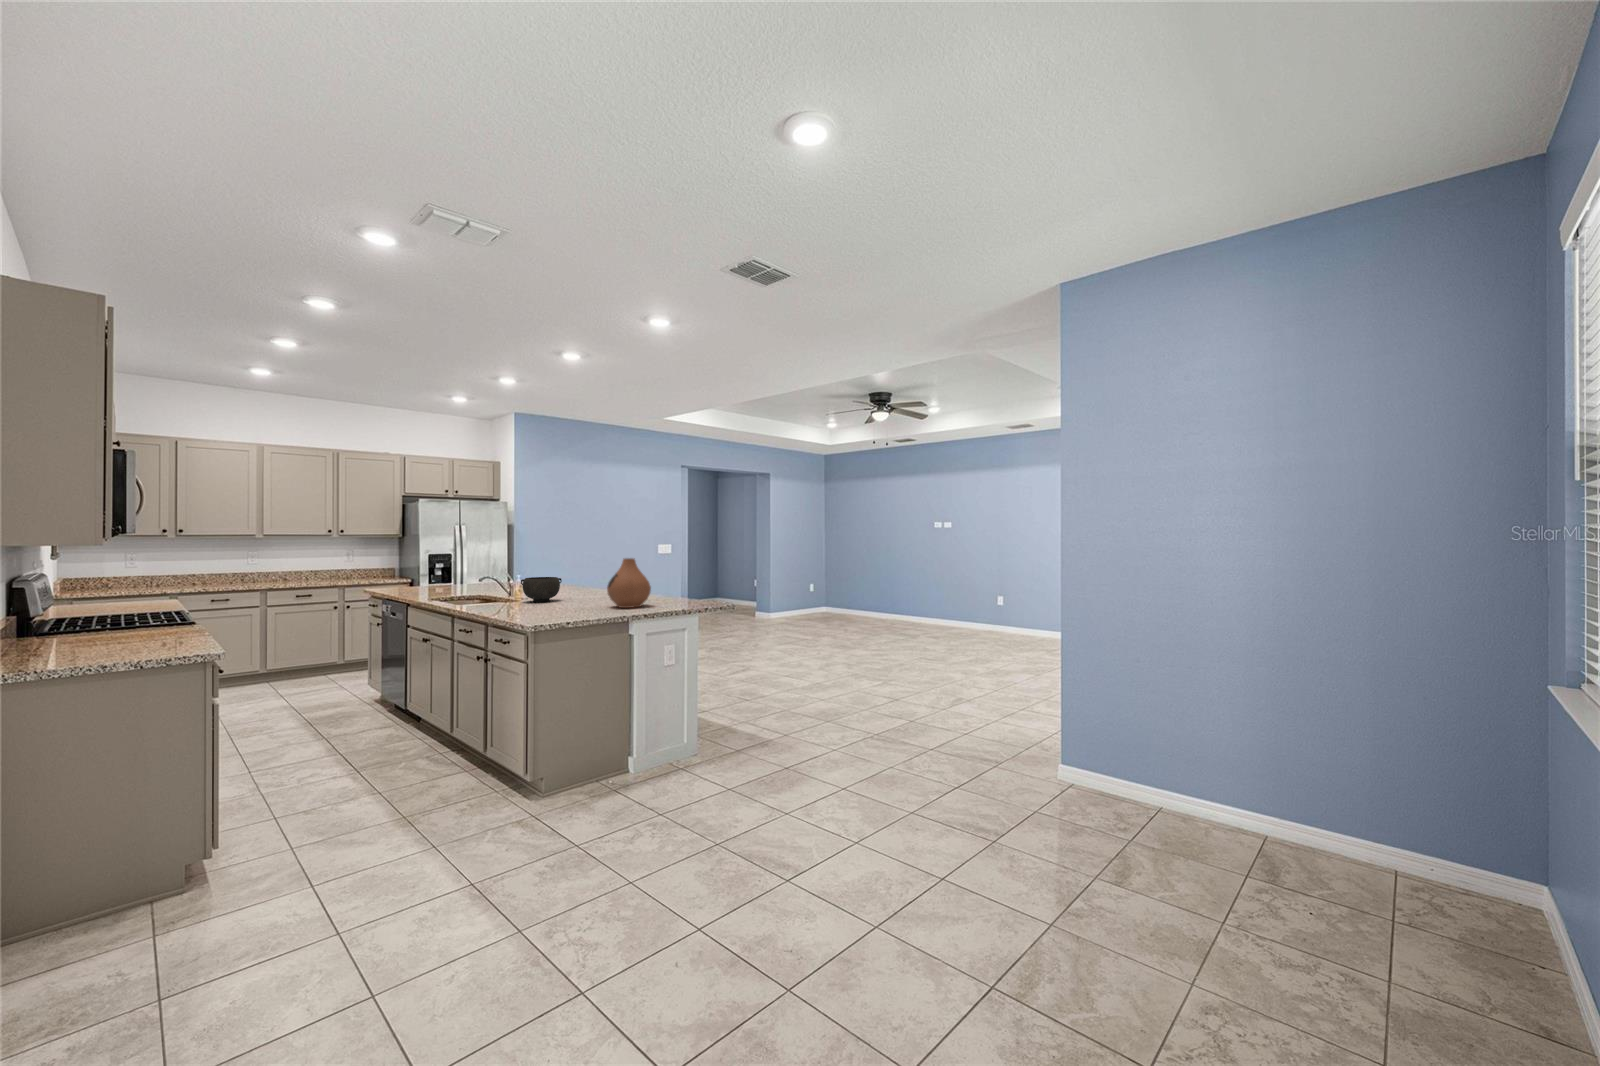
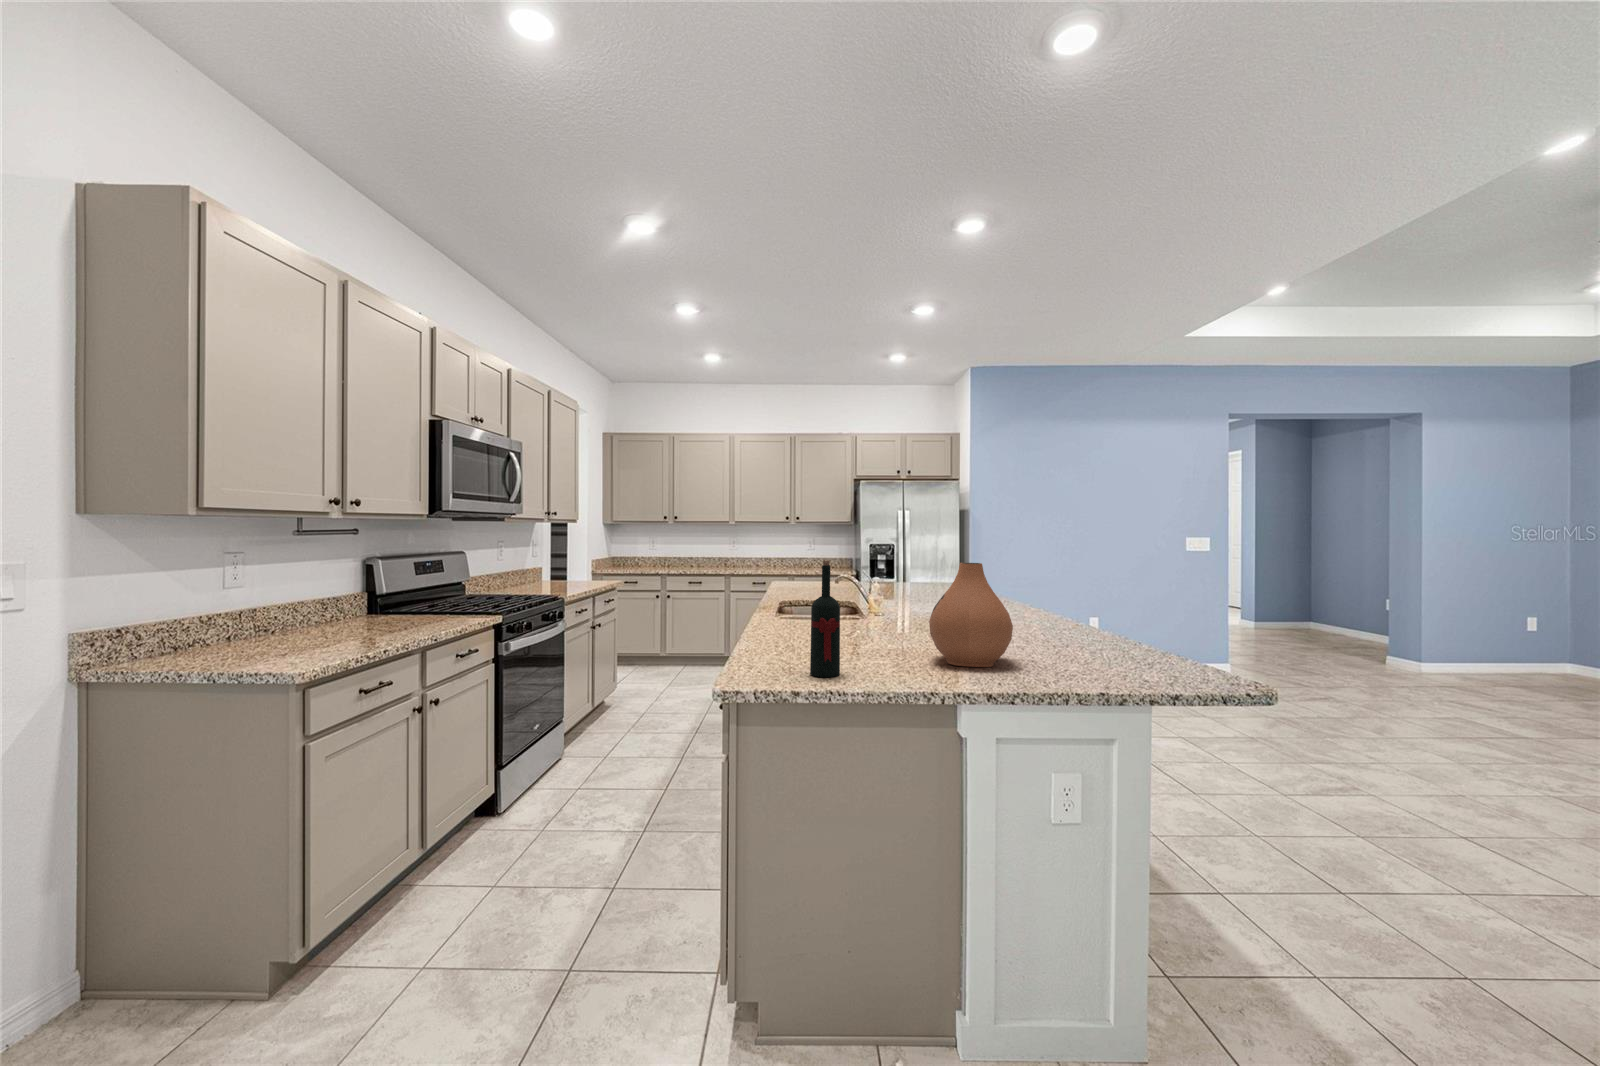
wine bottle: none [565,559,581,617] -> present [810,561,840,677]
bowl: present [521,577,562,602] -> none [845,585,908,627]

